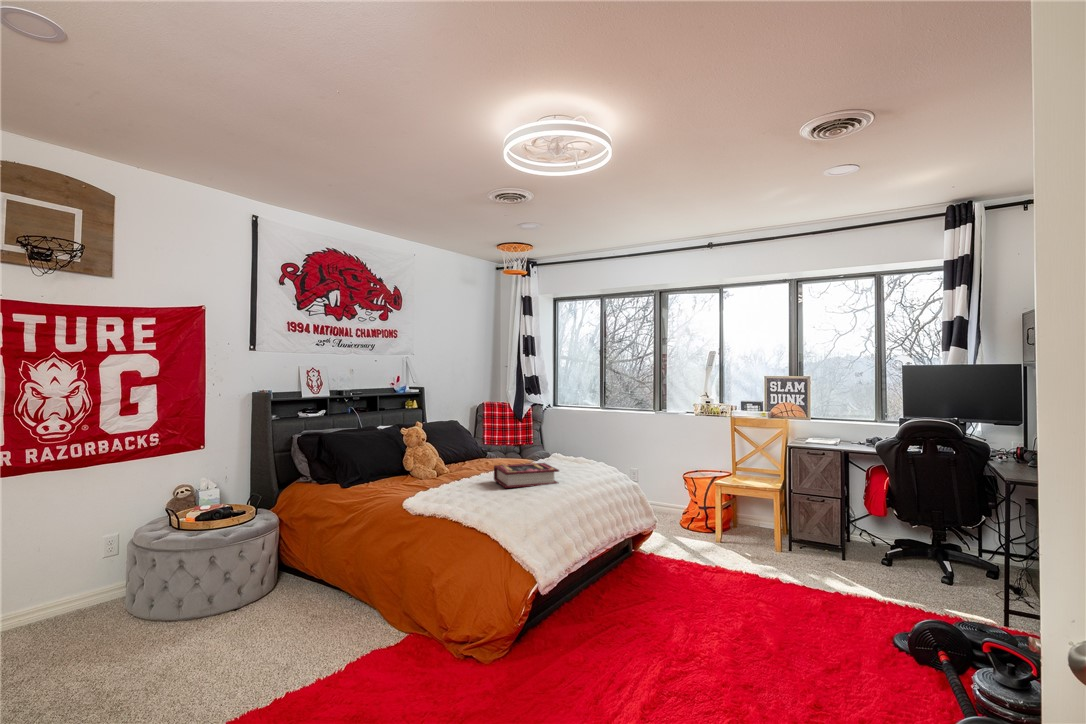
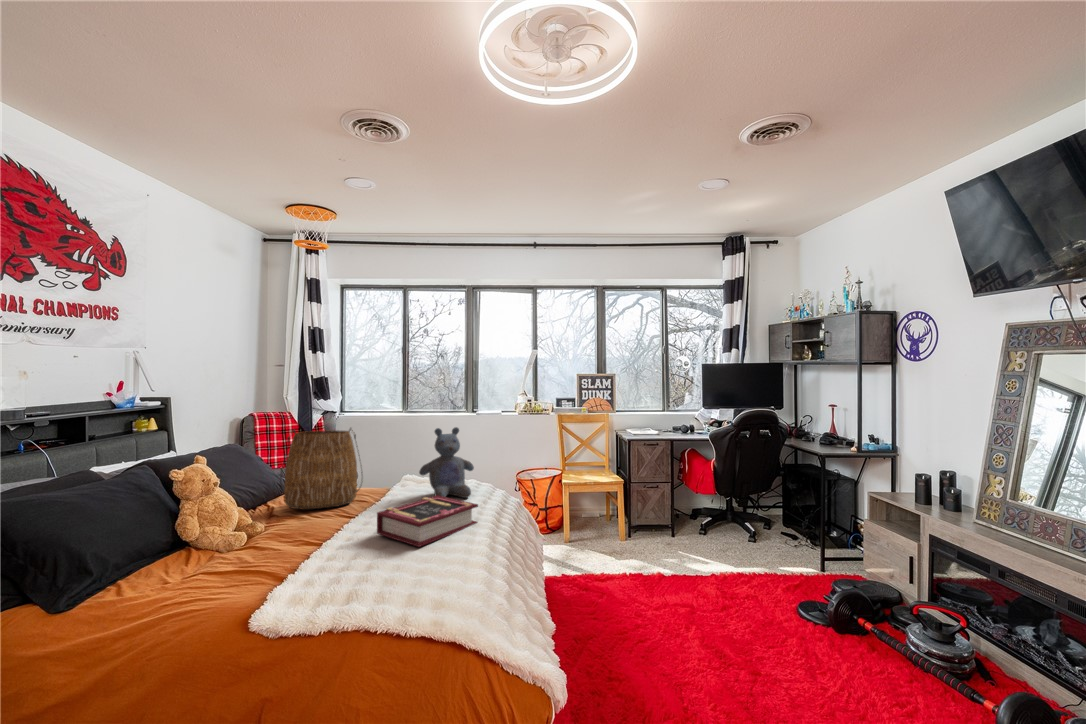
tote bag: none [466,410,518,466] -> present [281,428,362,510]
stuffed bear: none [548,416,591,471] -> present [419,427,474,498]

